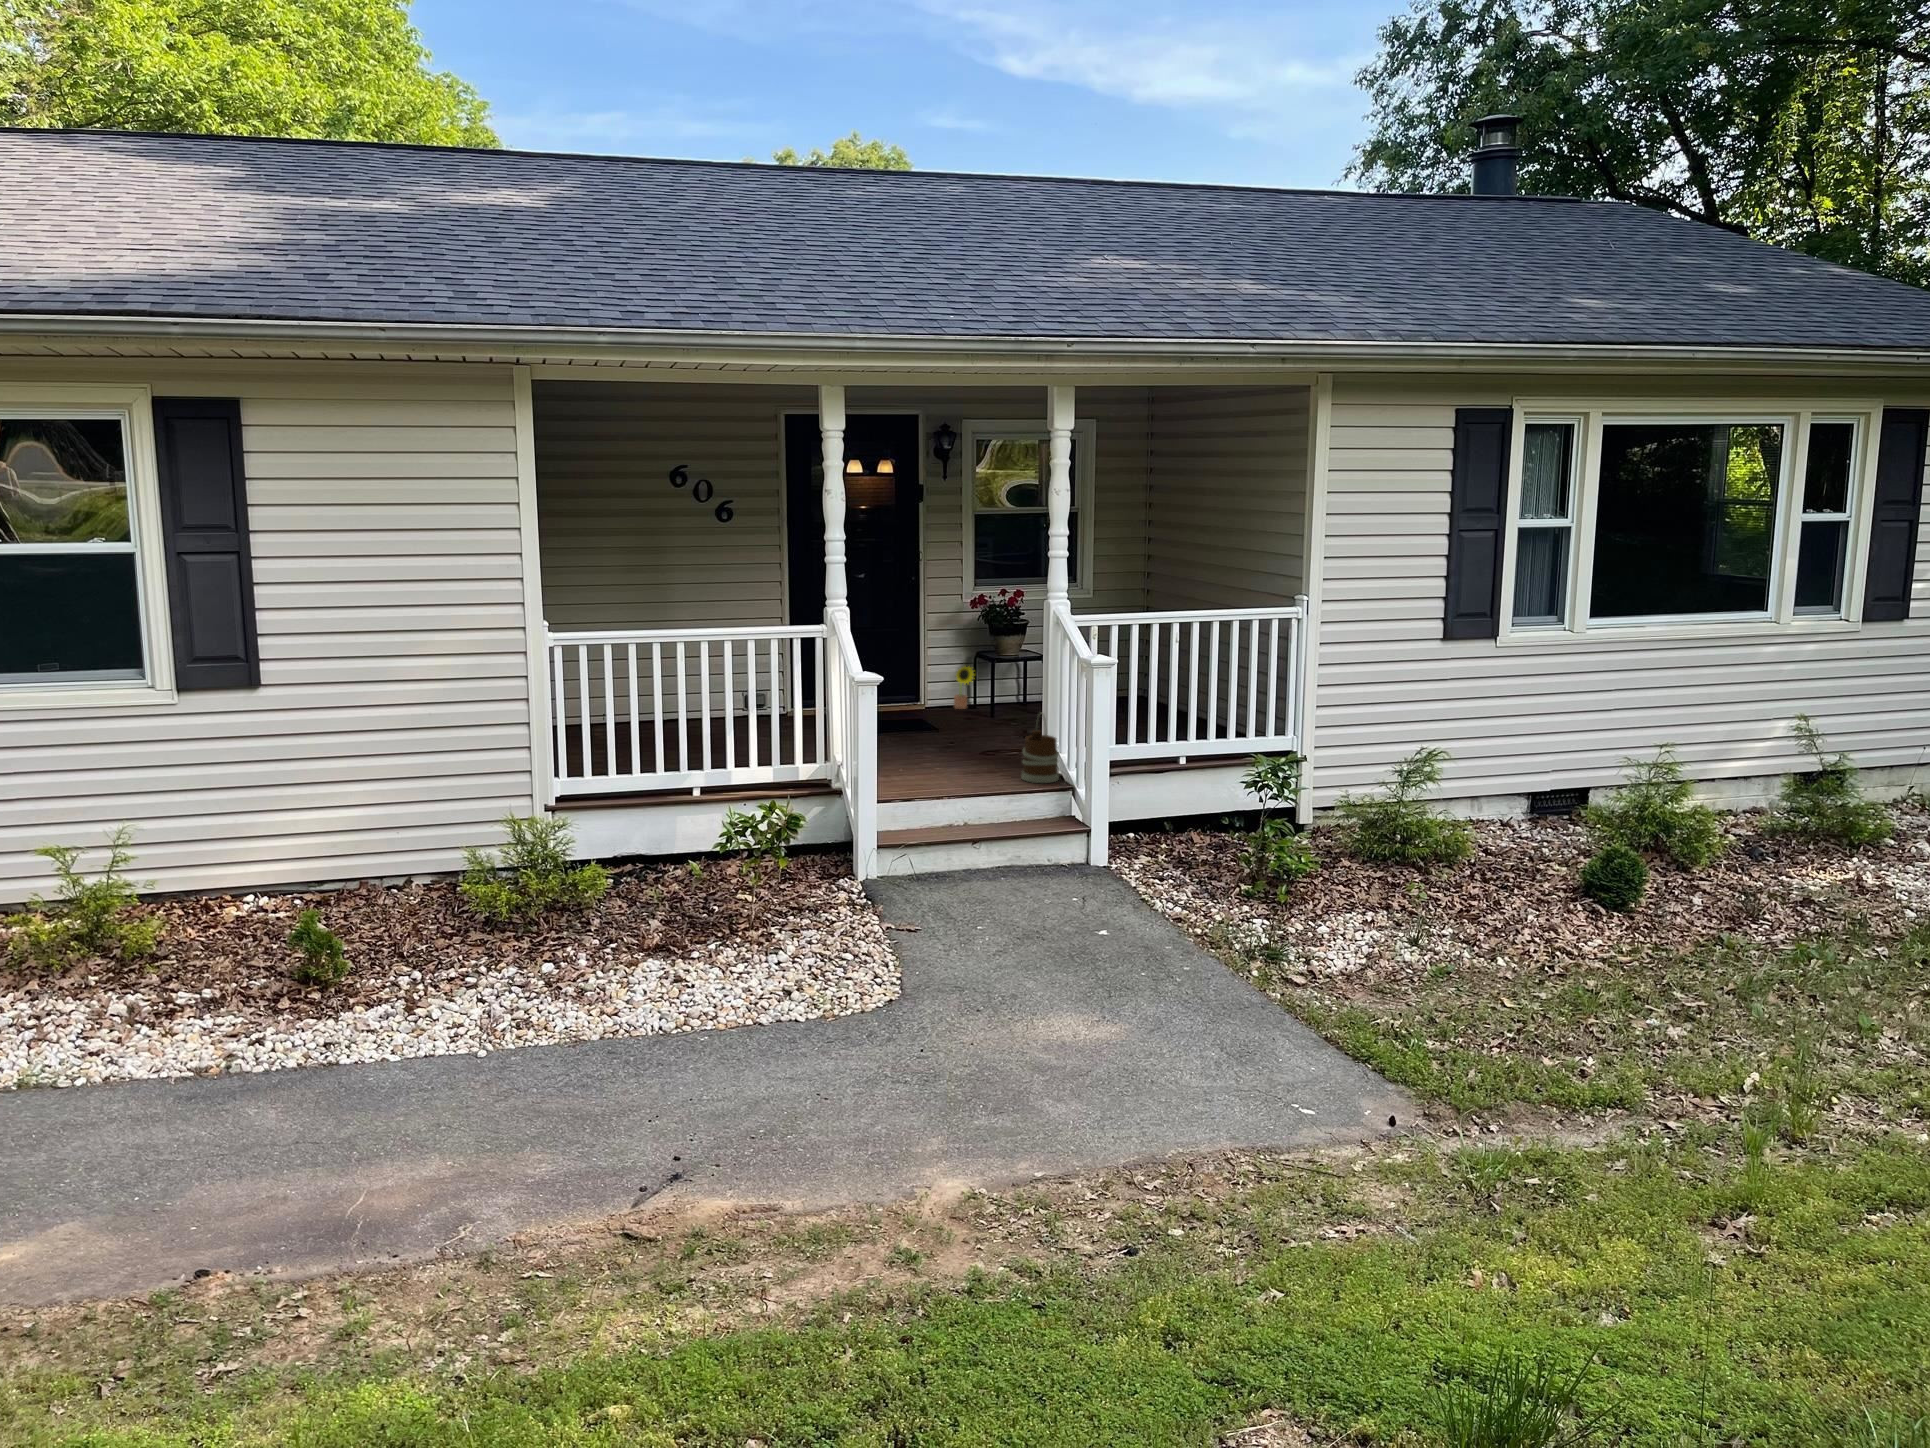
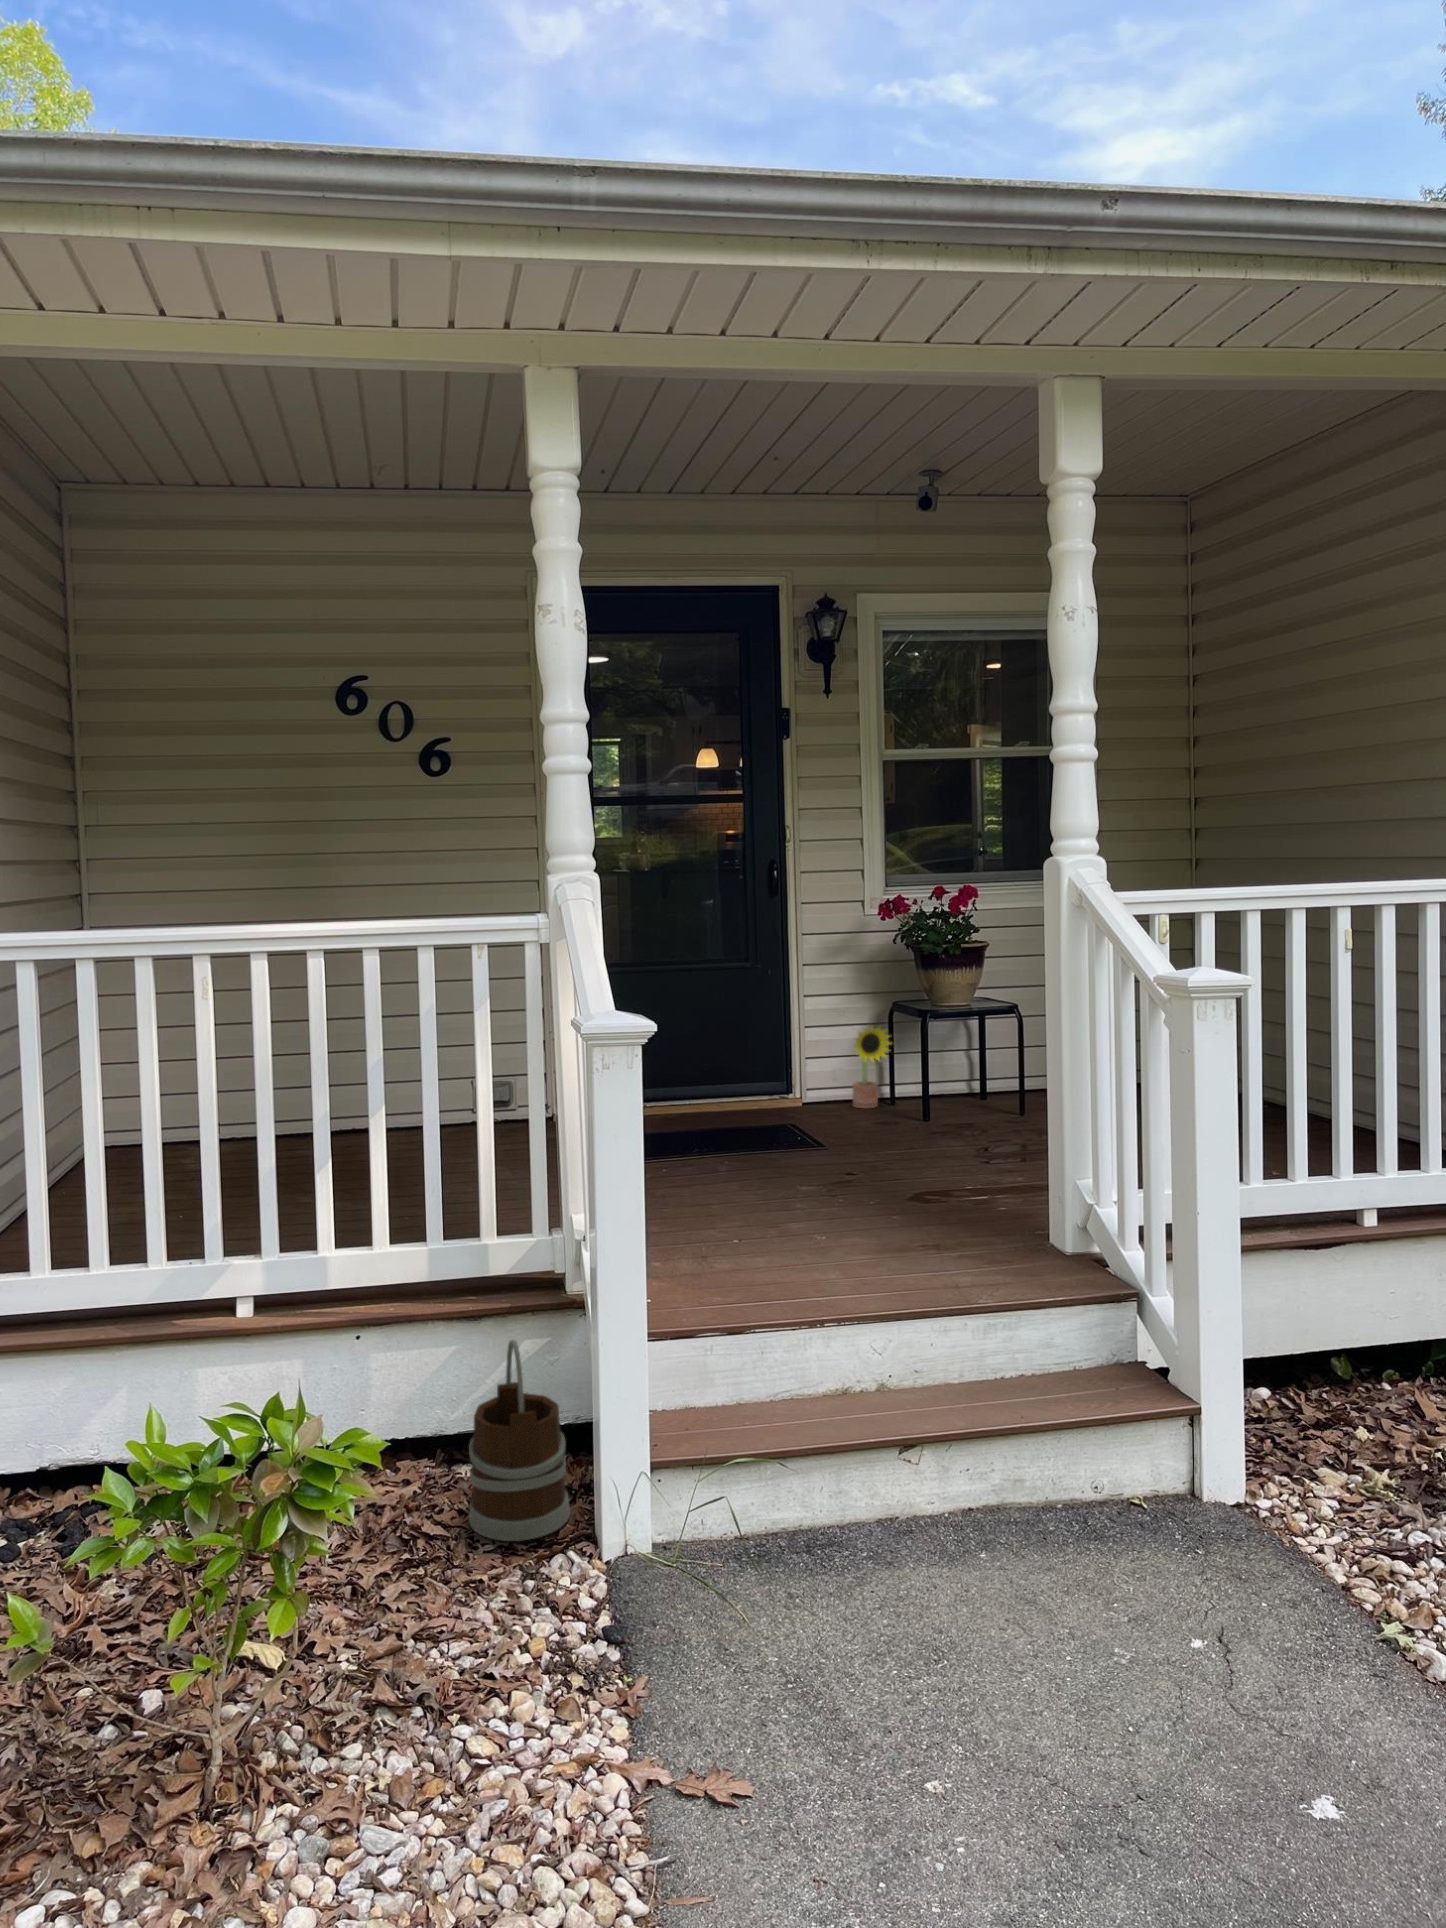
wooden bucket: present [1021,713,1059,783] -> present [469,1340,570,1541]

